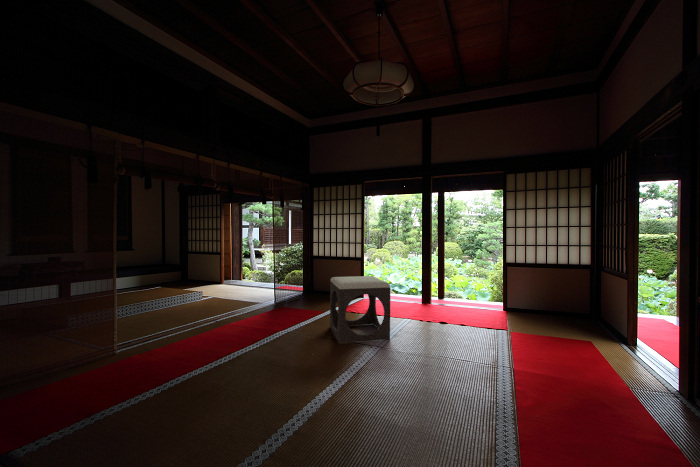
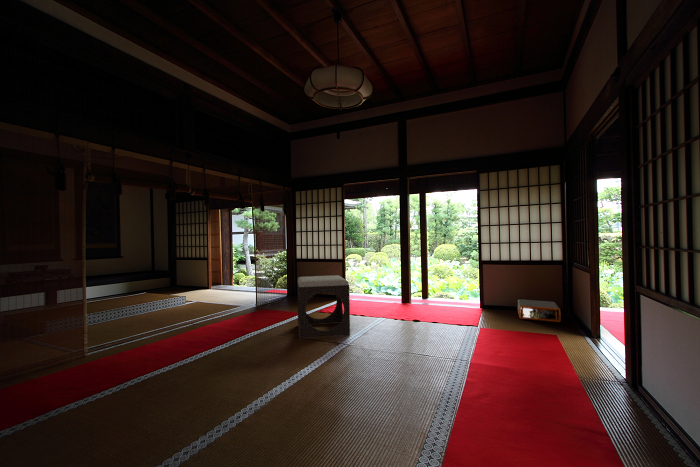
storage box: none [544,302,594,327] -> present [518,299,561,322]

